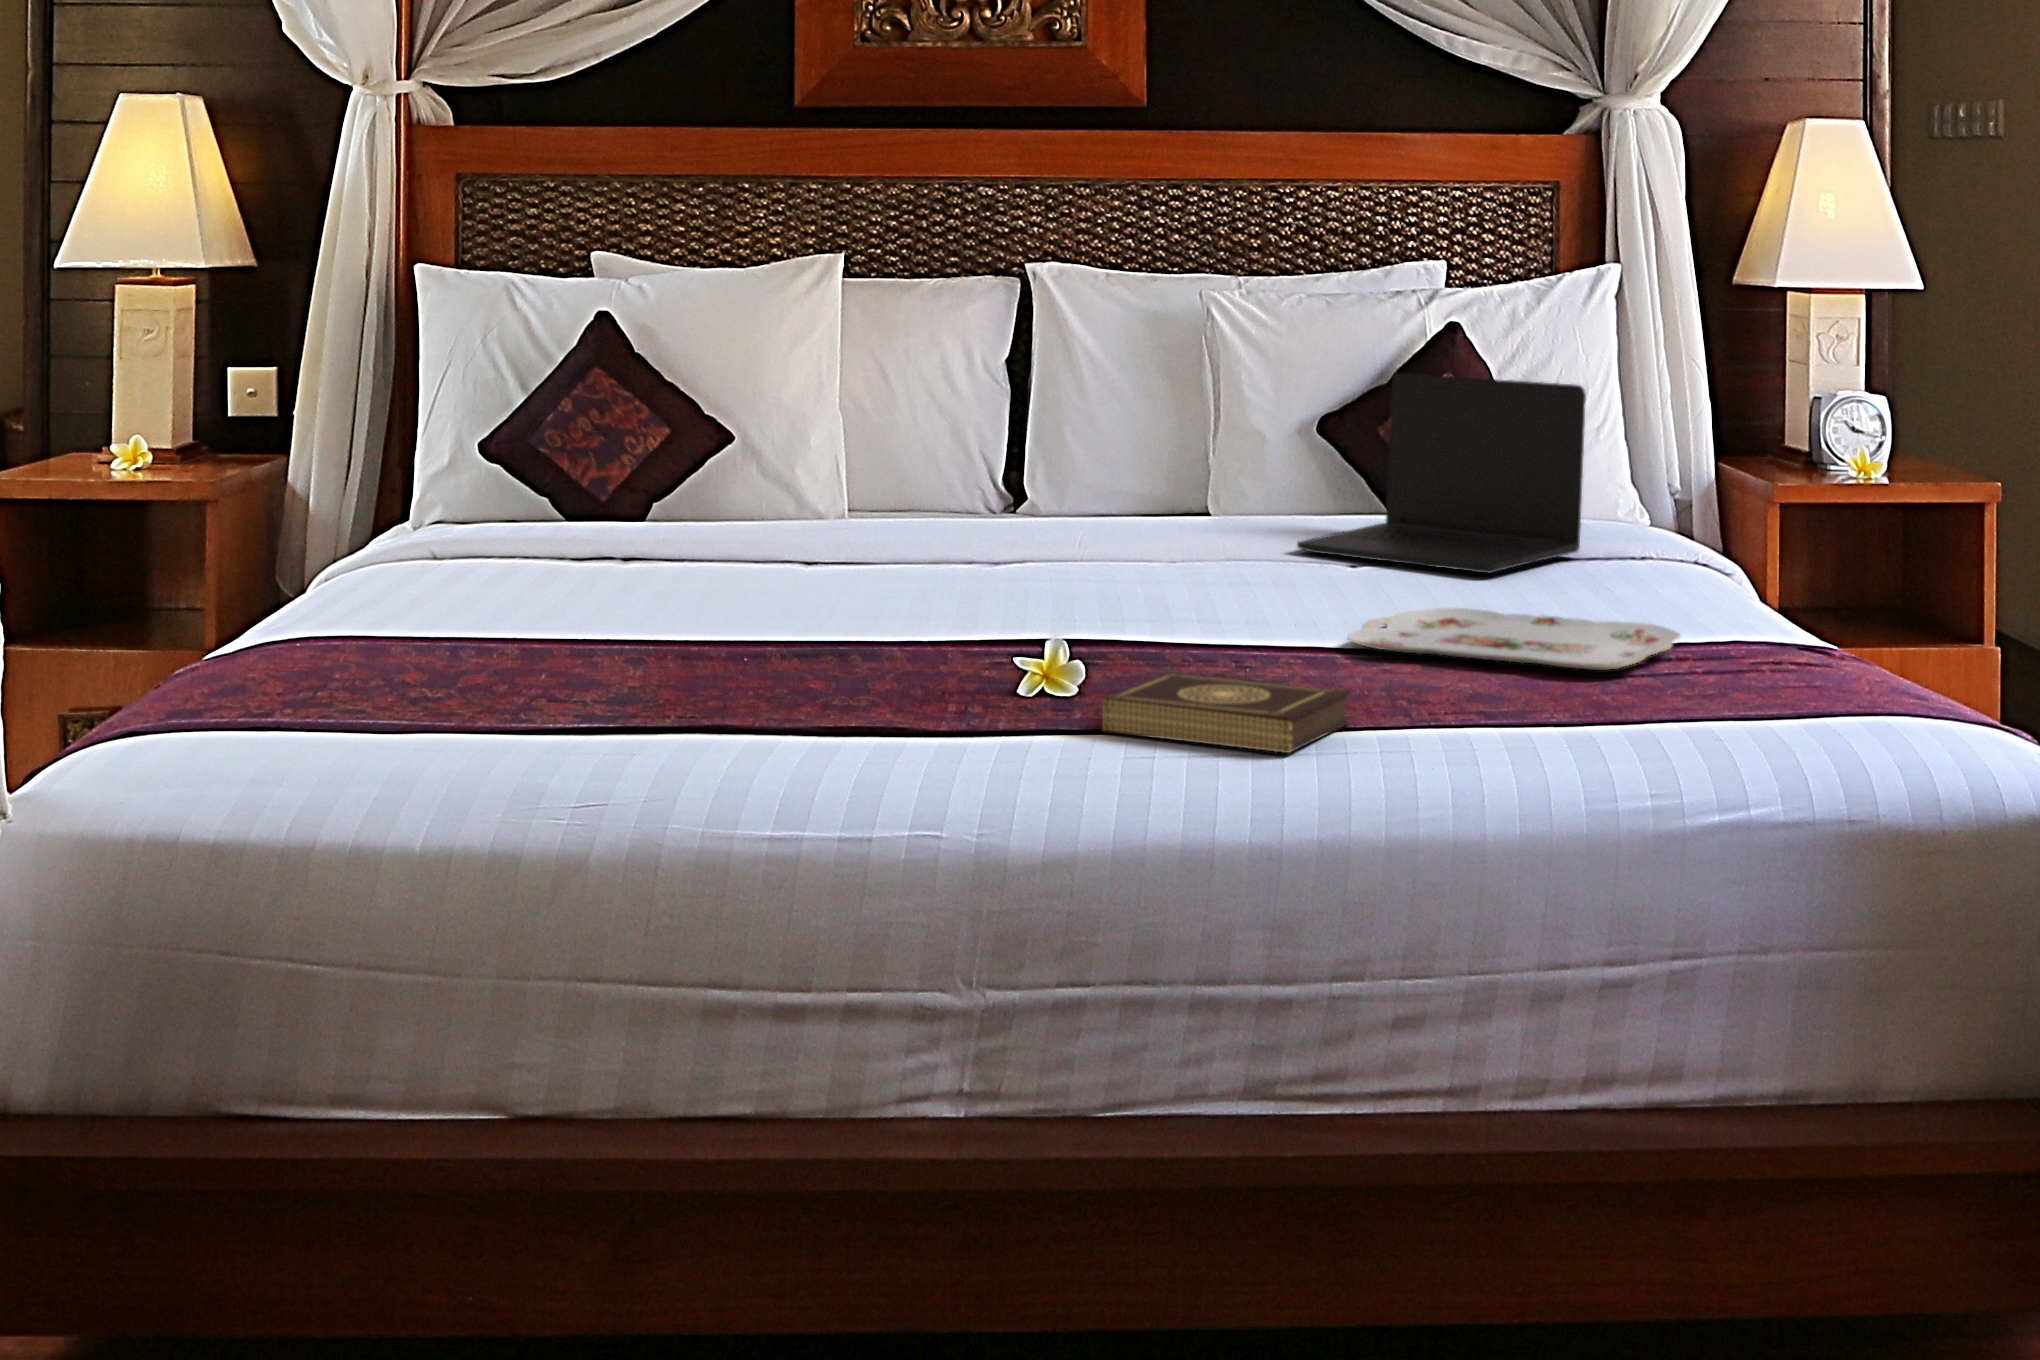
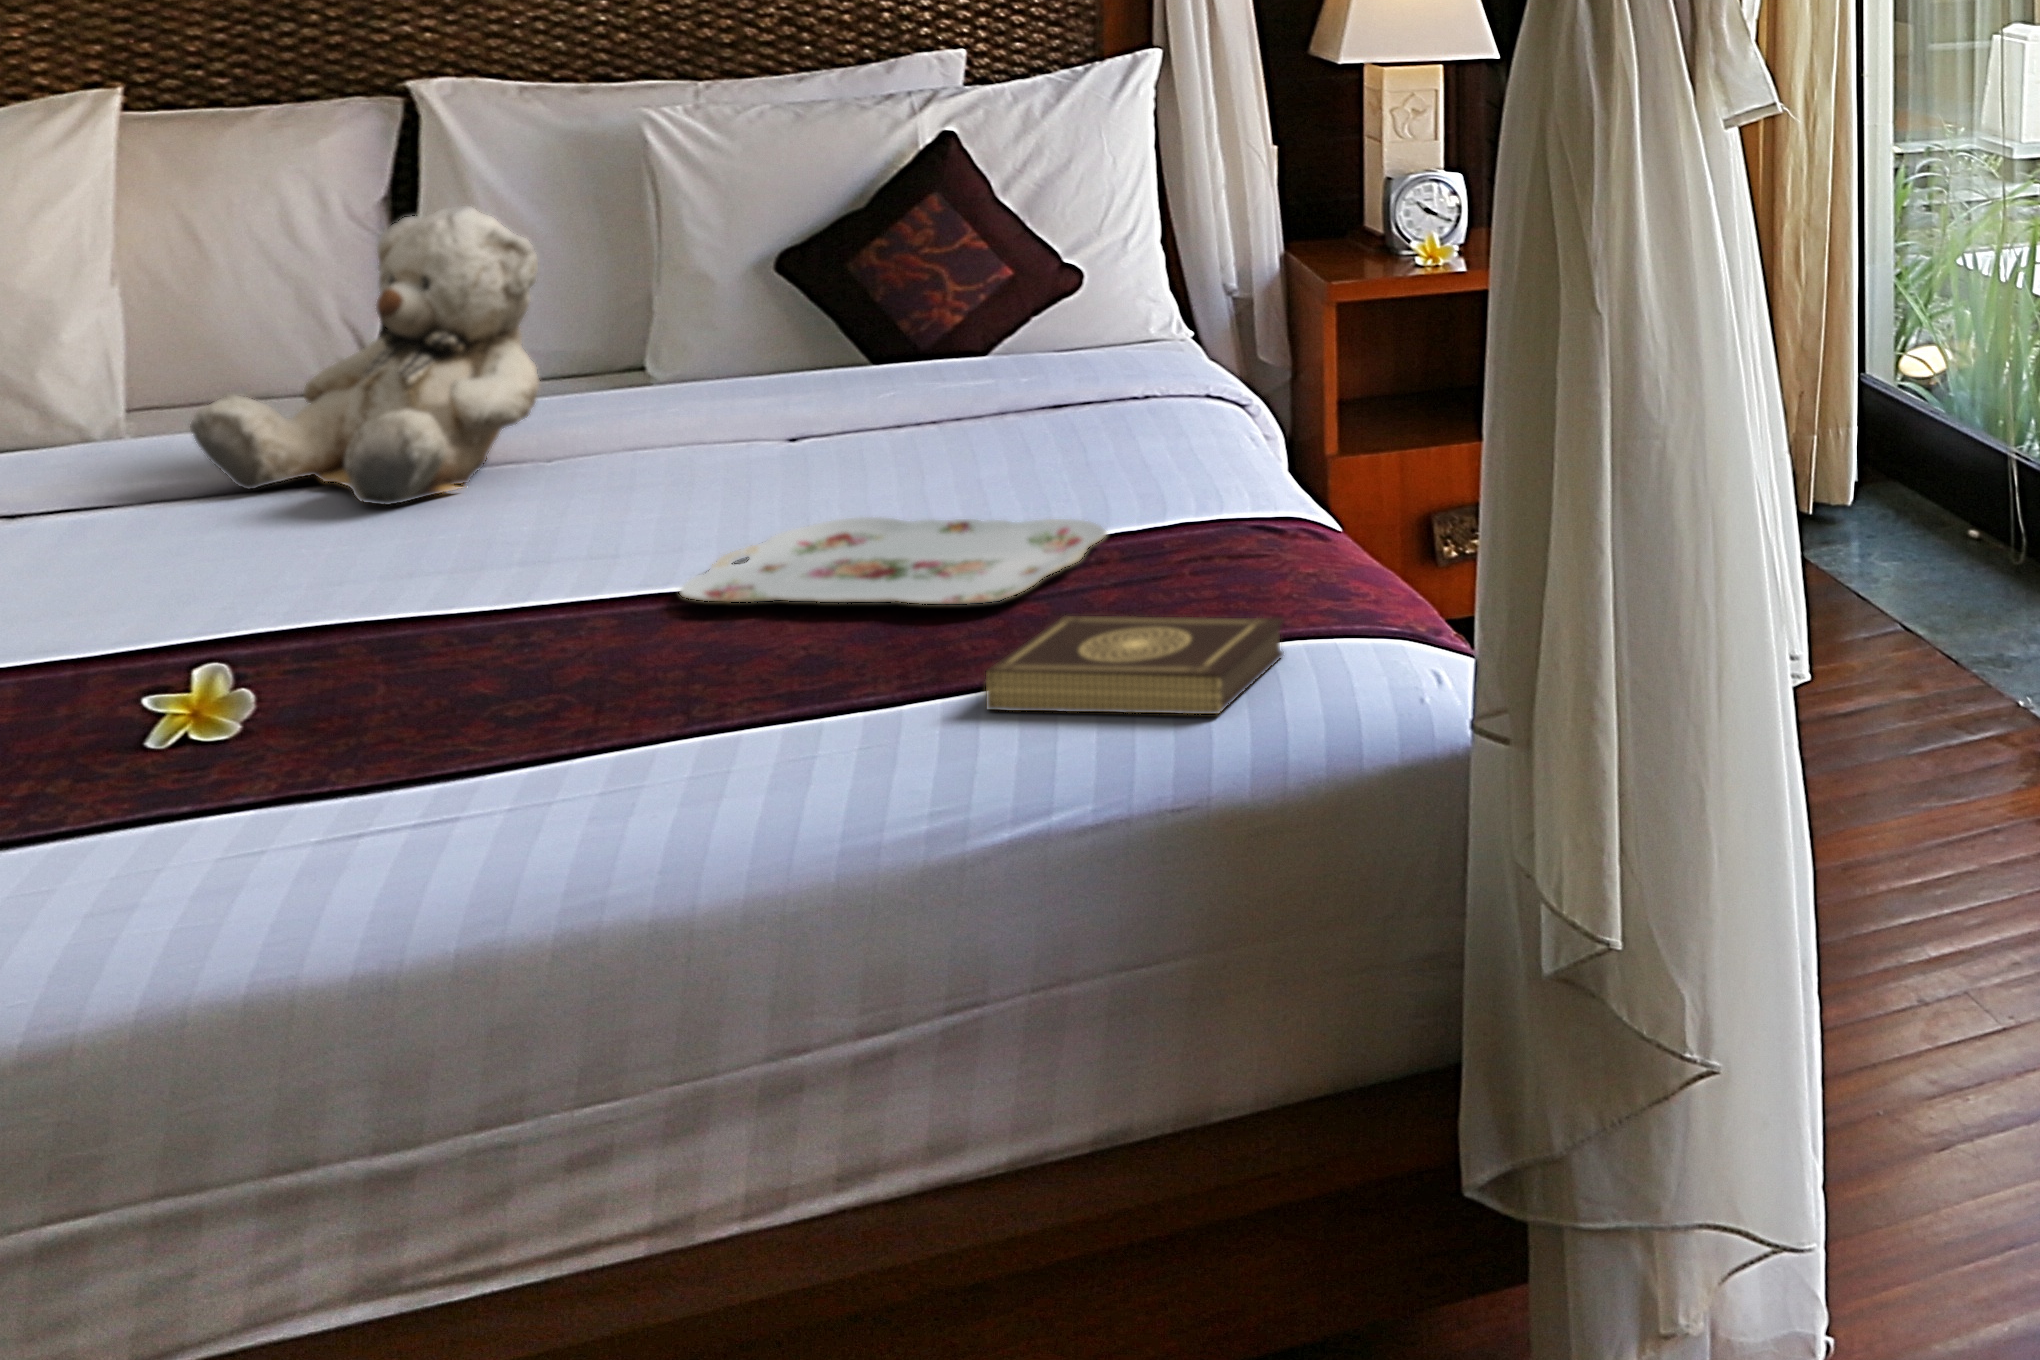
teddy bear: none [930,344,1175,572] -> present [190,206,539,505]
laptop: present [1297,373,1586,573] -> none [710,207,1068,451]
book: present [1102,673,1349,753] -> present [986,616,1284,714]

